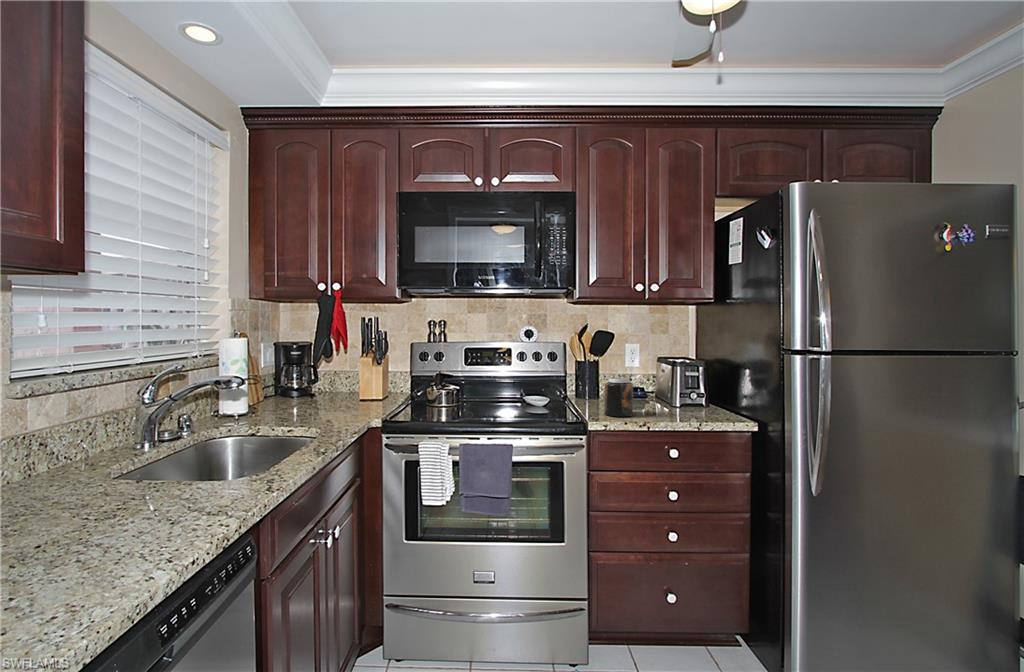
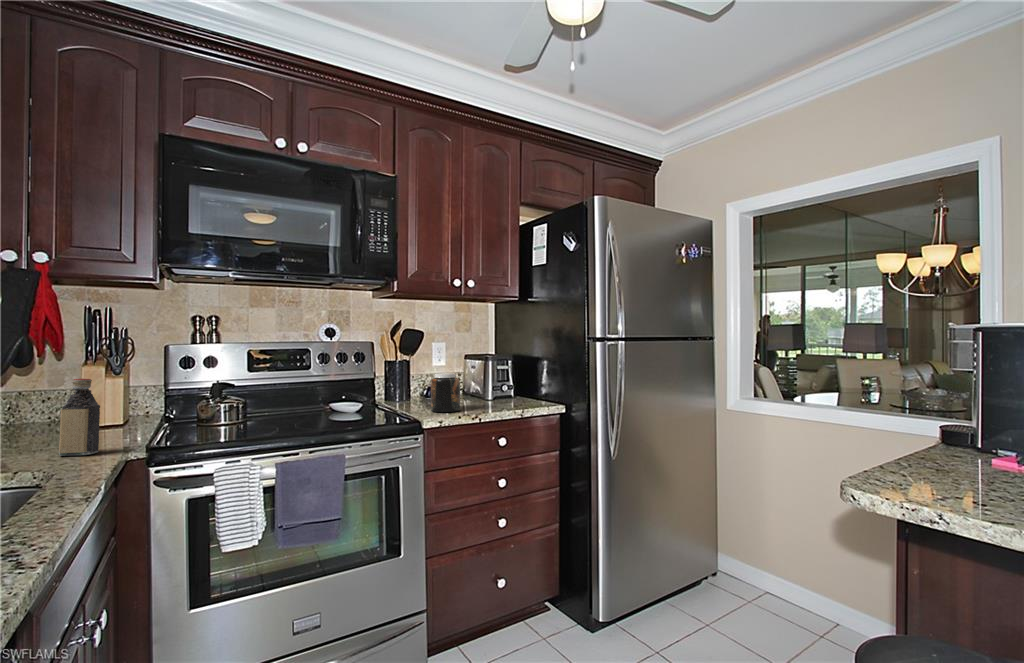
bottle: none [335,369,356,421] -> present [59,379,100,456]

